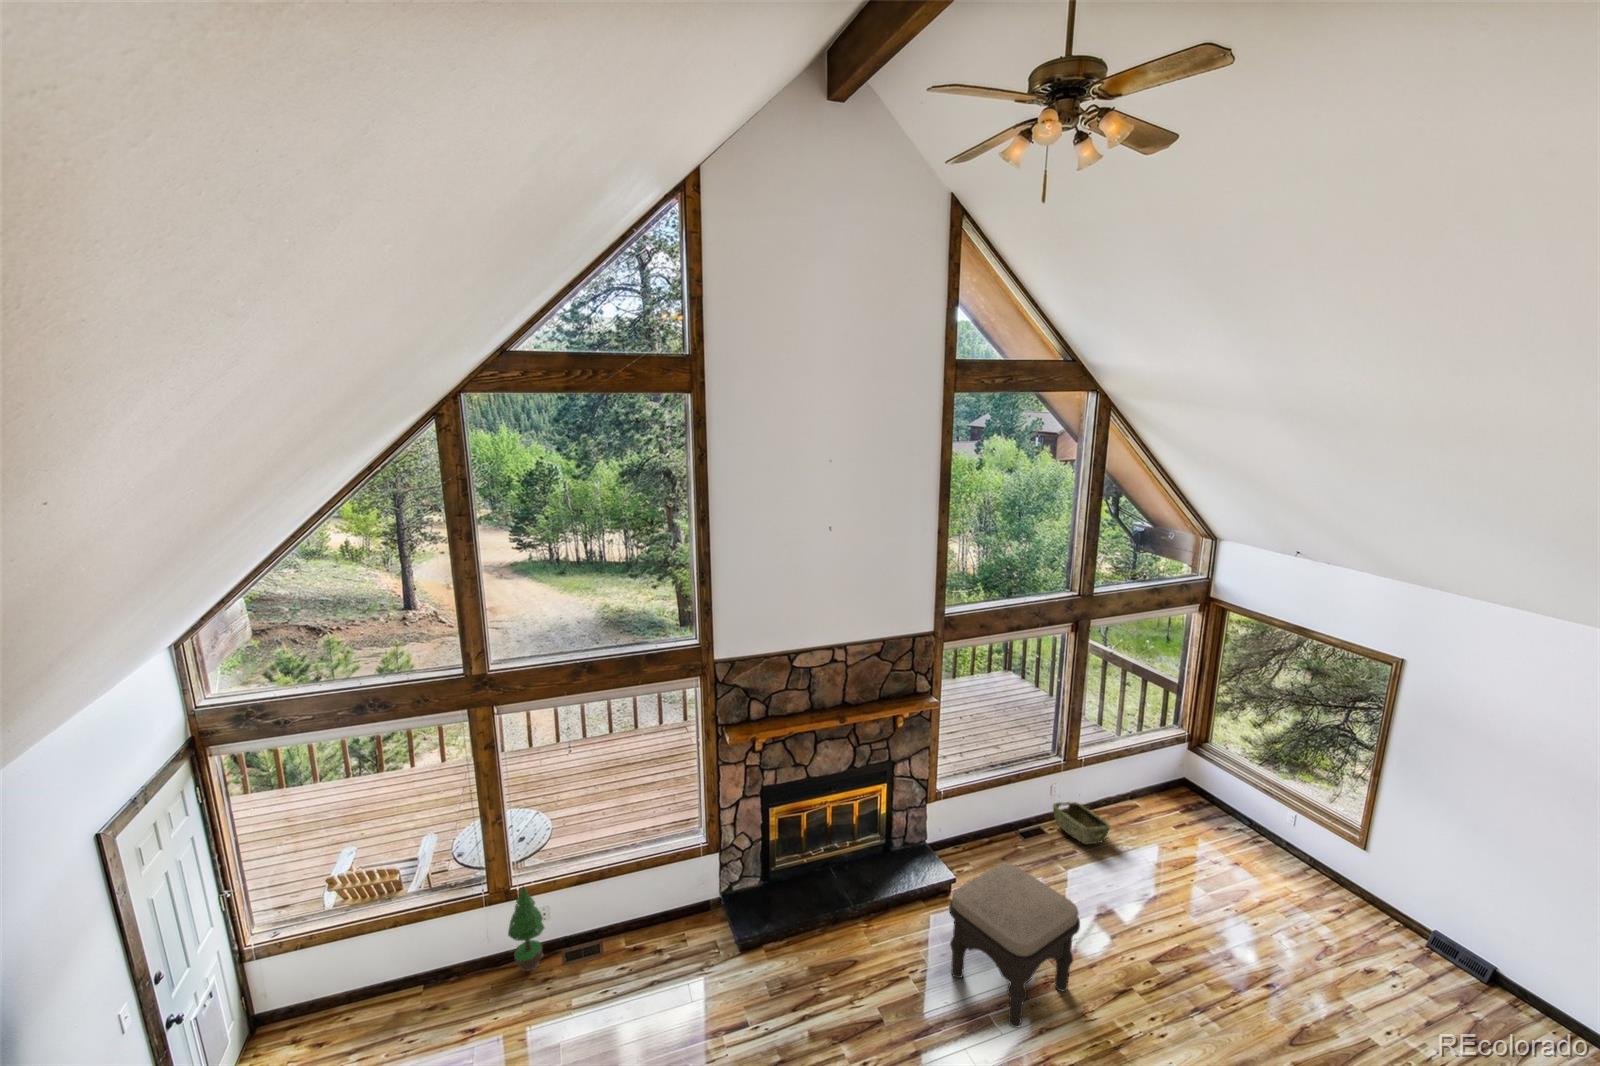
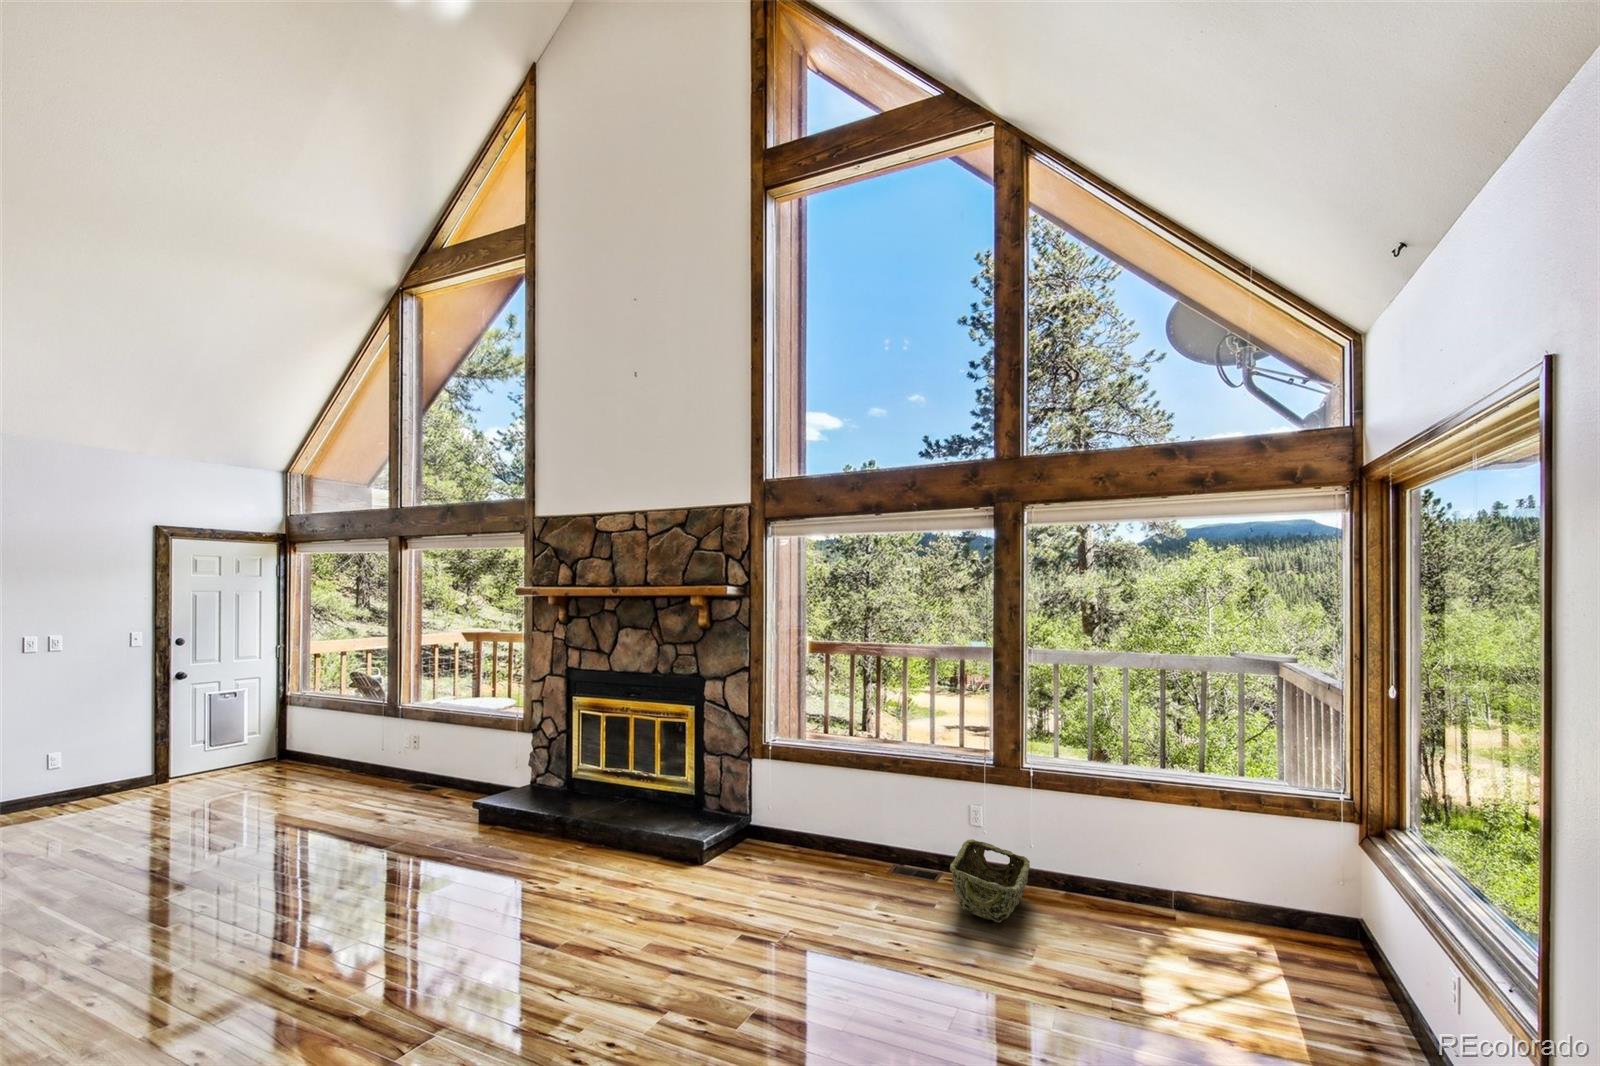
ottoman: present [949,863,1080,1028] -> none [454,782,659,1003]
potted tree: present [508,886,544,971] -> none [365,695,401,782]

